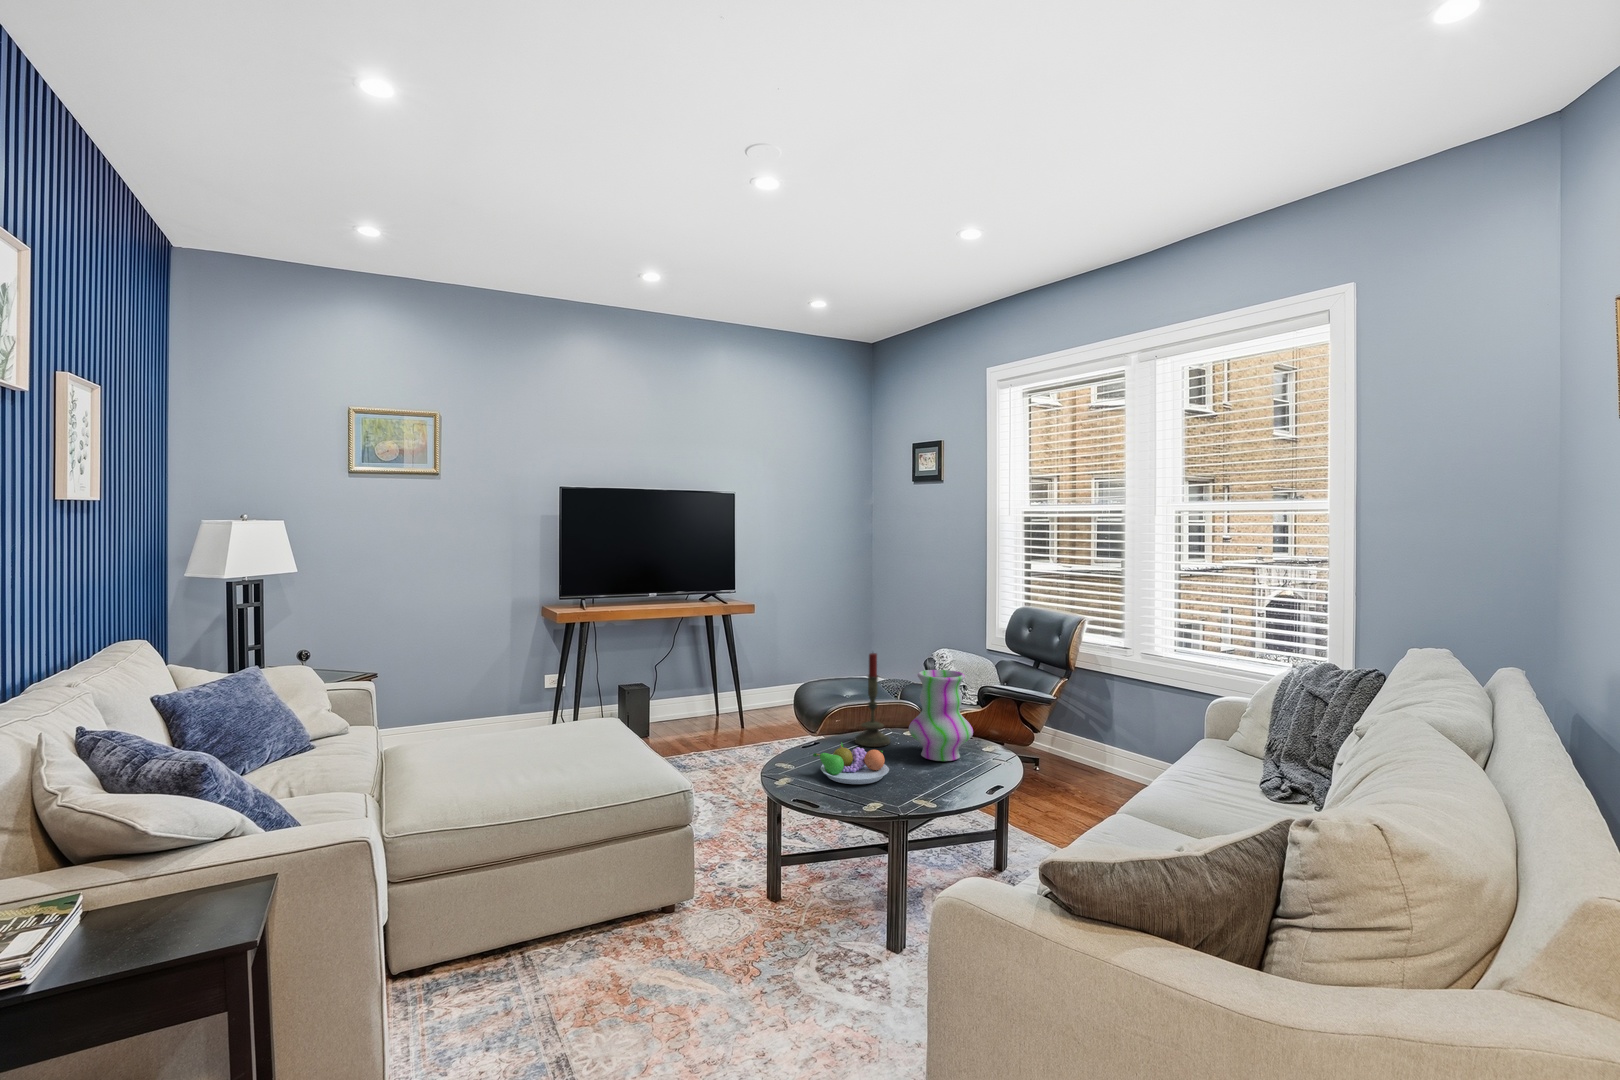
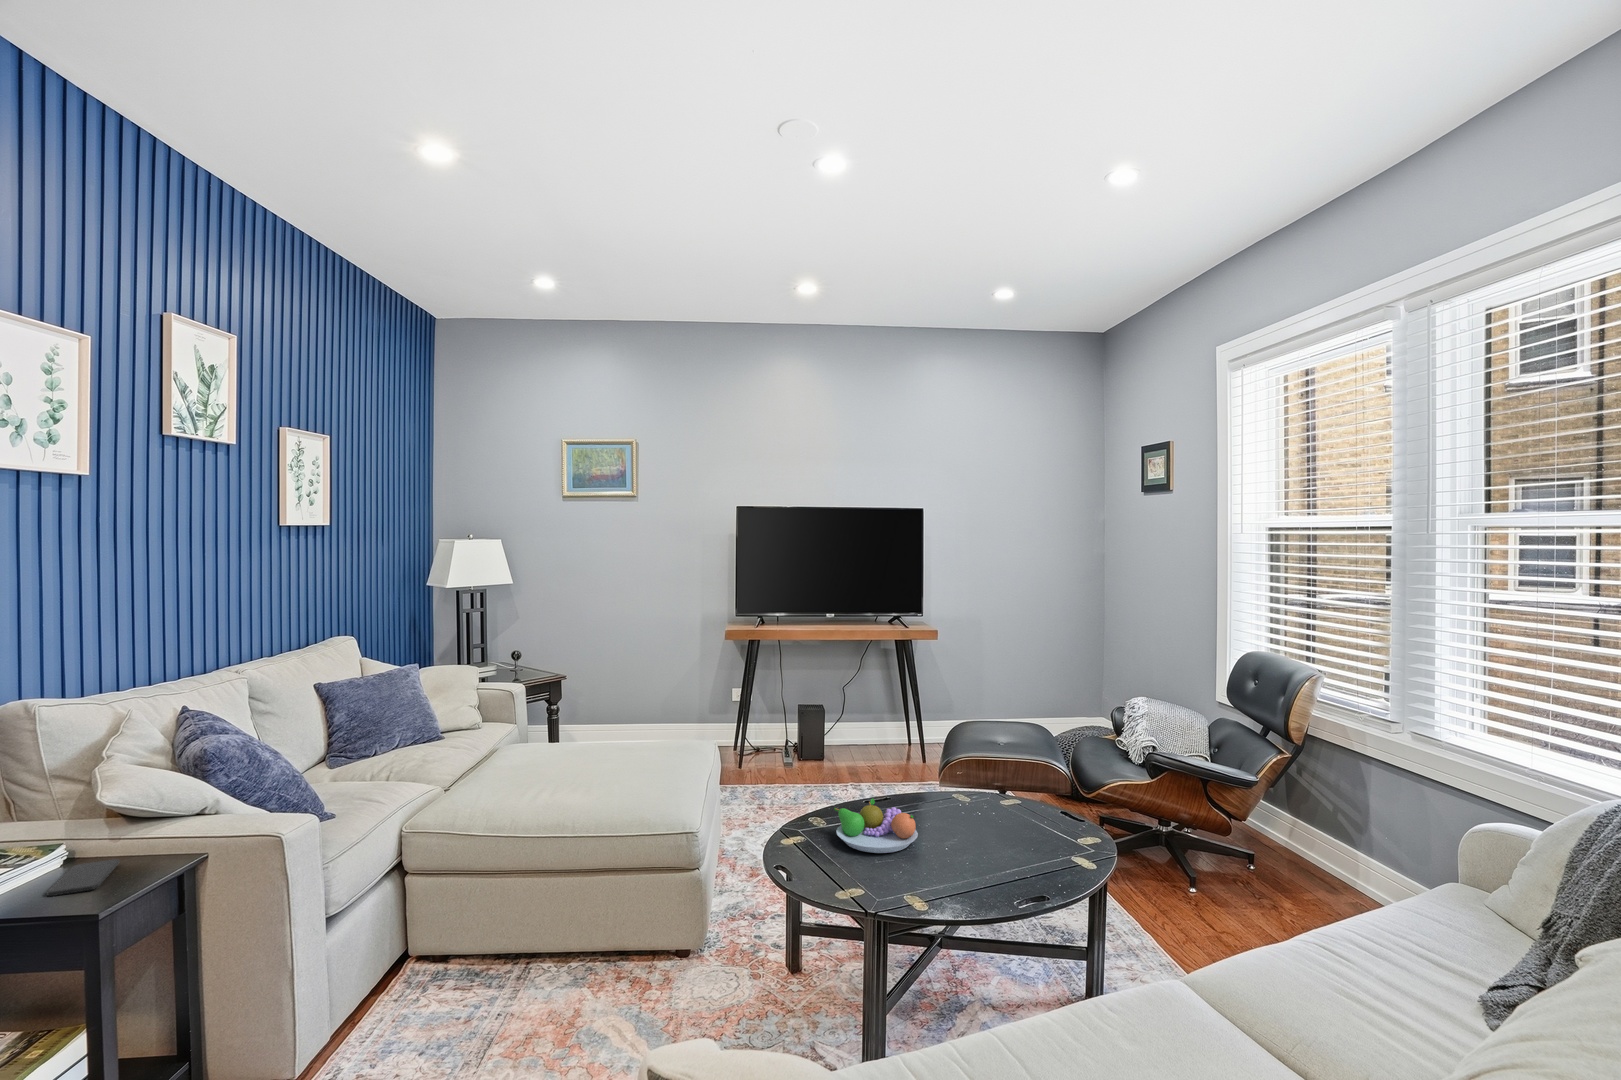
candle: present [855,653,890,747] -> none [922,693,965,810]
vase: present [909,670,973,761] -> none [966,723,1048,841]
smartphone: none [122,901,203,948] -> present [47,859,119,896]

